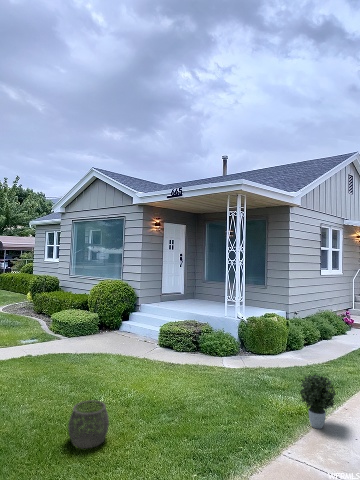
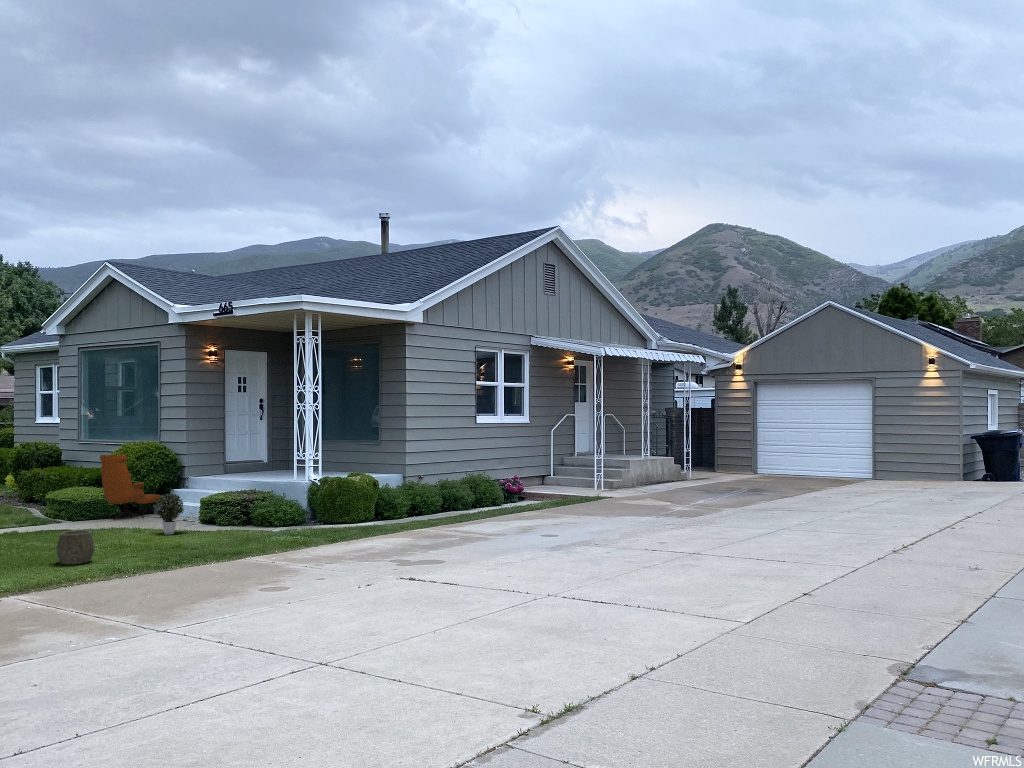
lounge chair: none [90,292,127,340] -> present [100,455,161,520]
potted plant: present [300,375,336,429] -> present [153,493,184,535]

